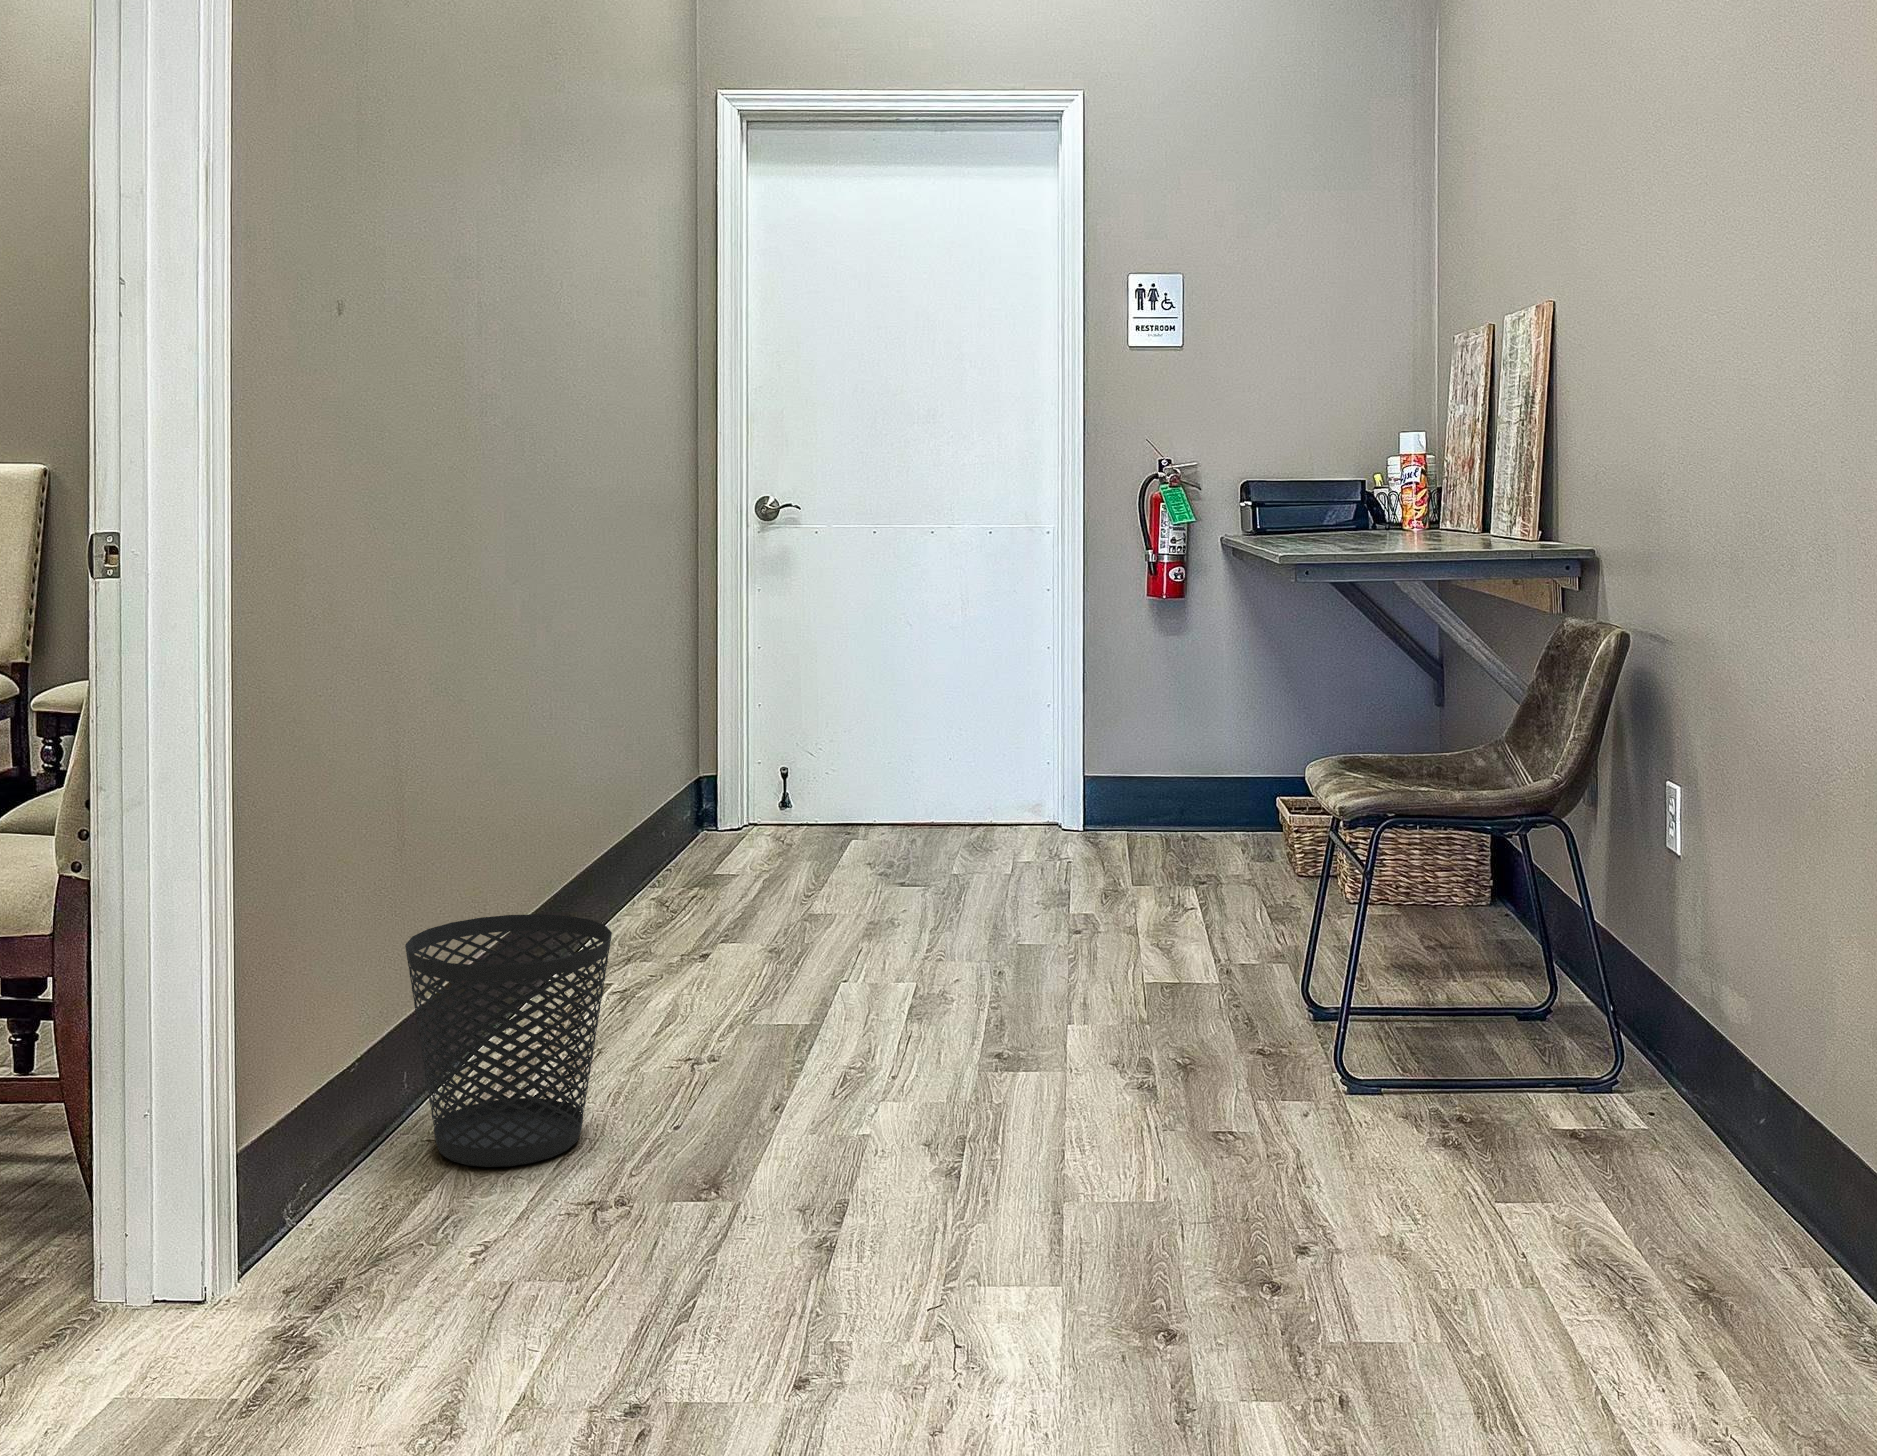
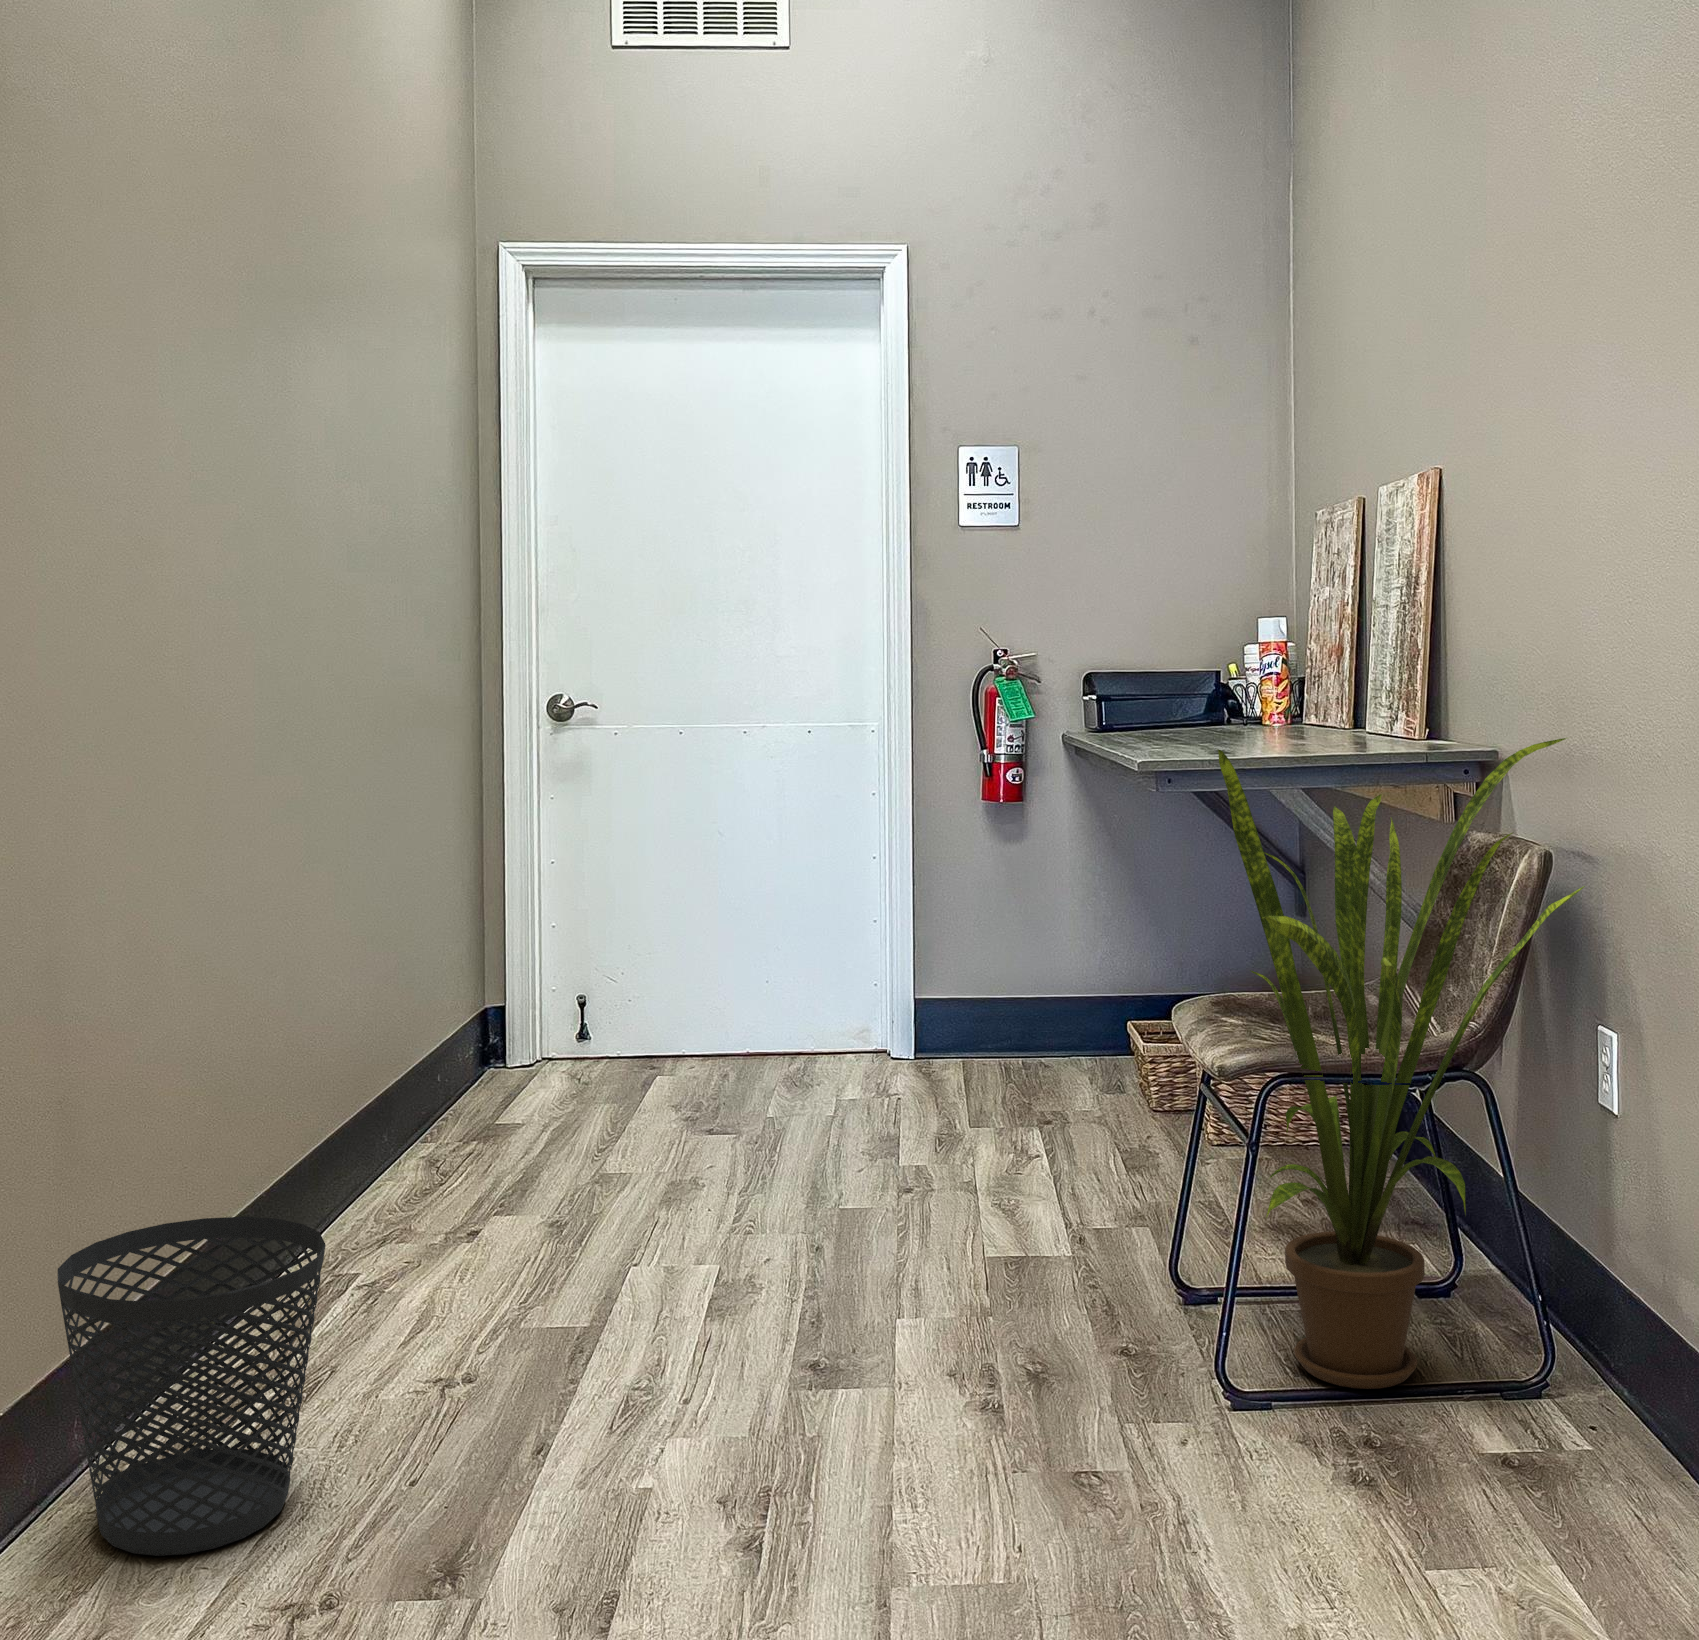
house plant: none [1335,539,1647,1078] -> present [1217,738,1585,1389]

